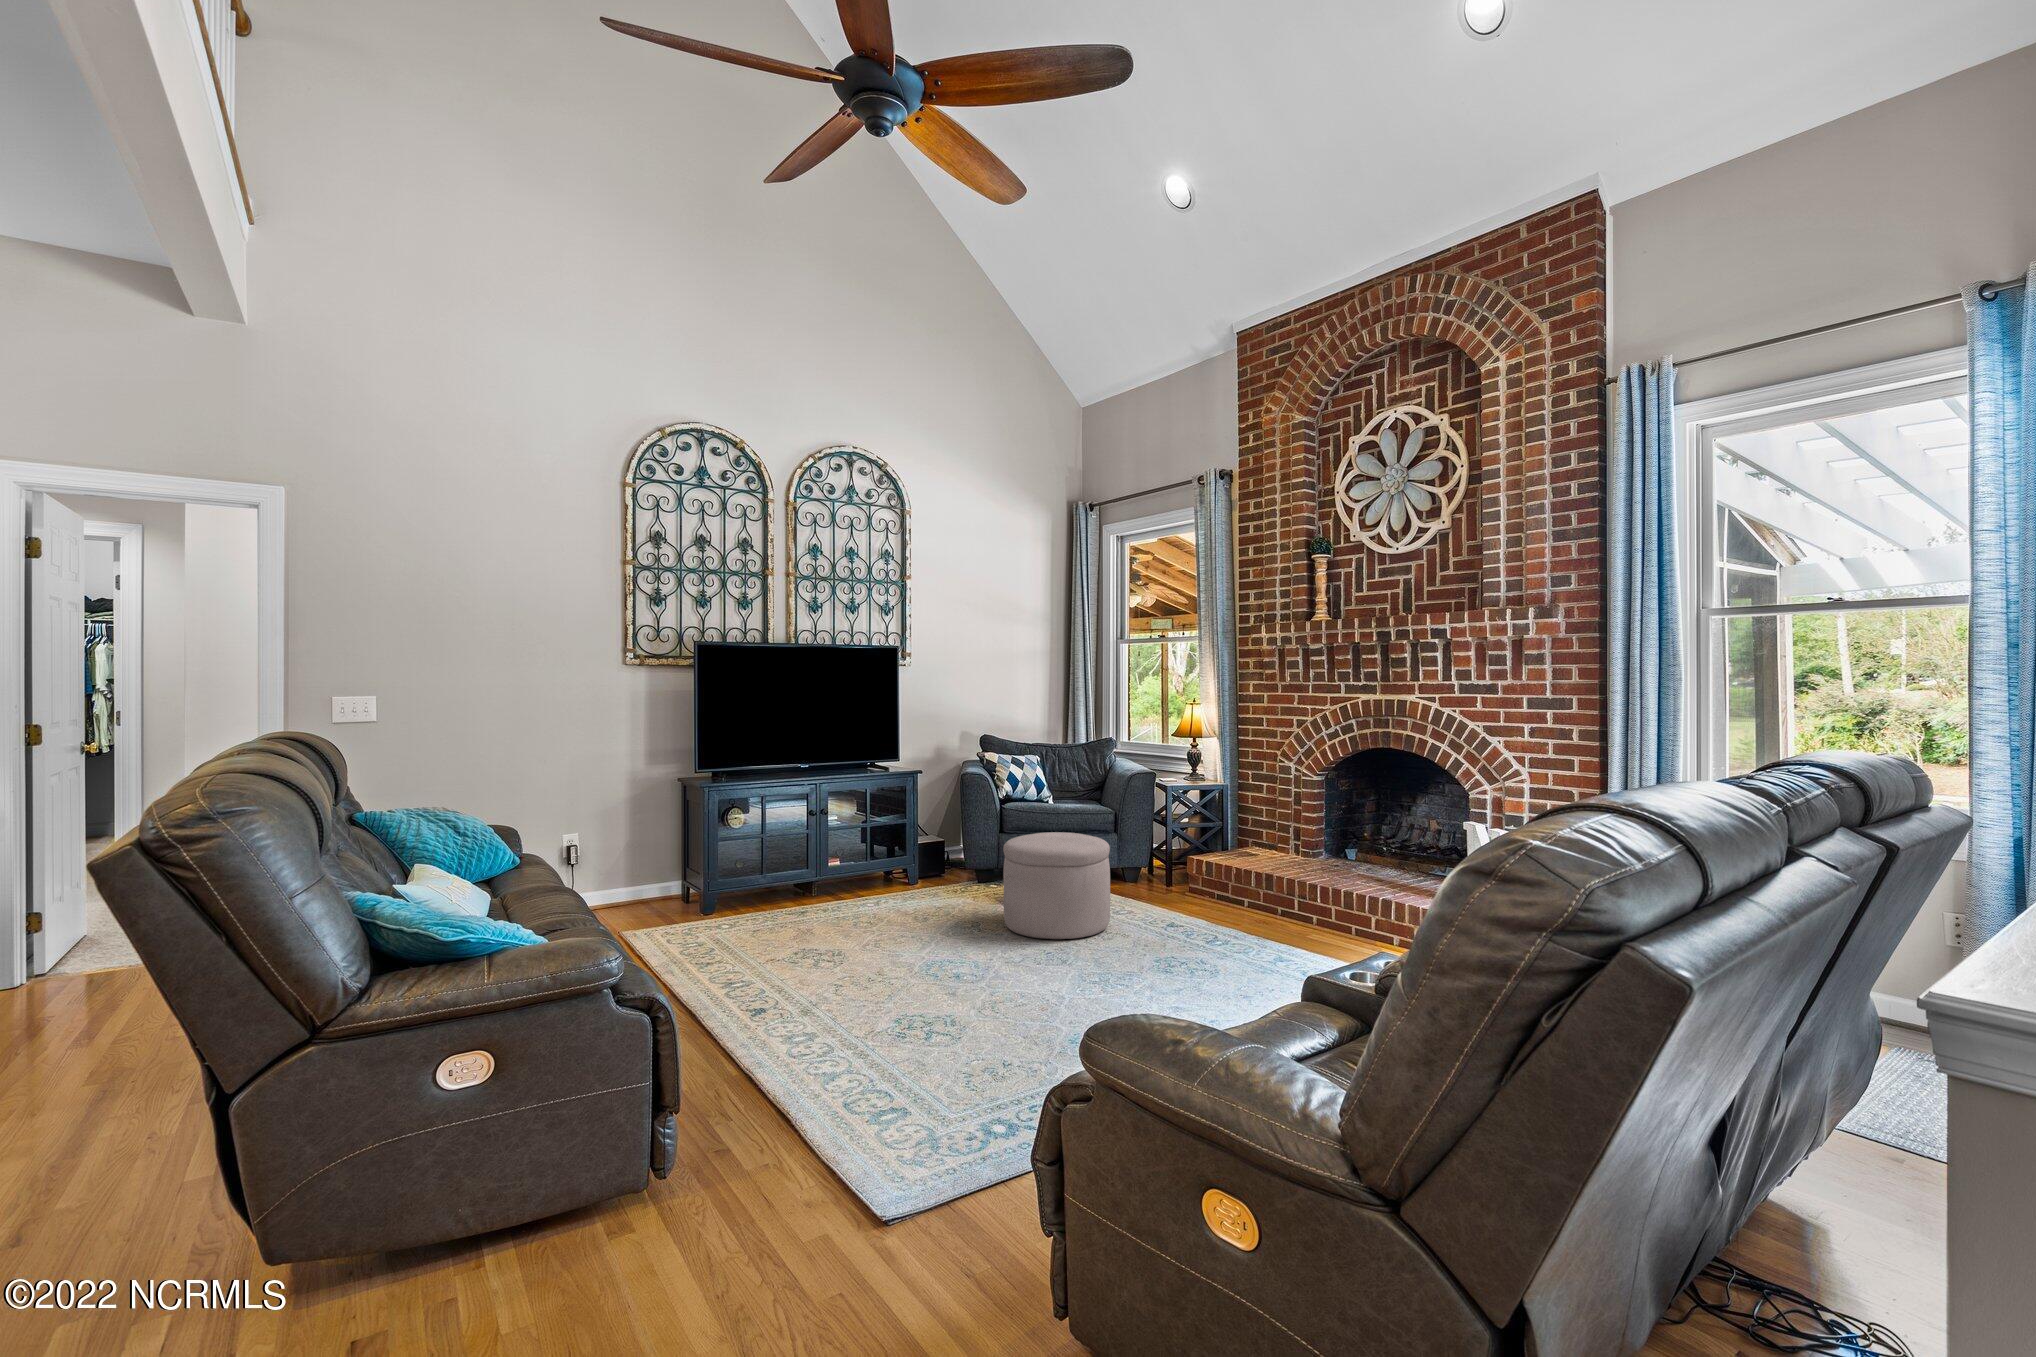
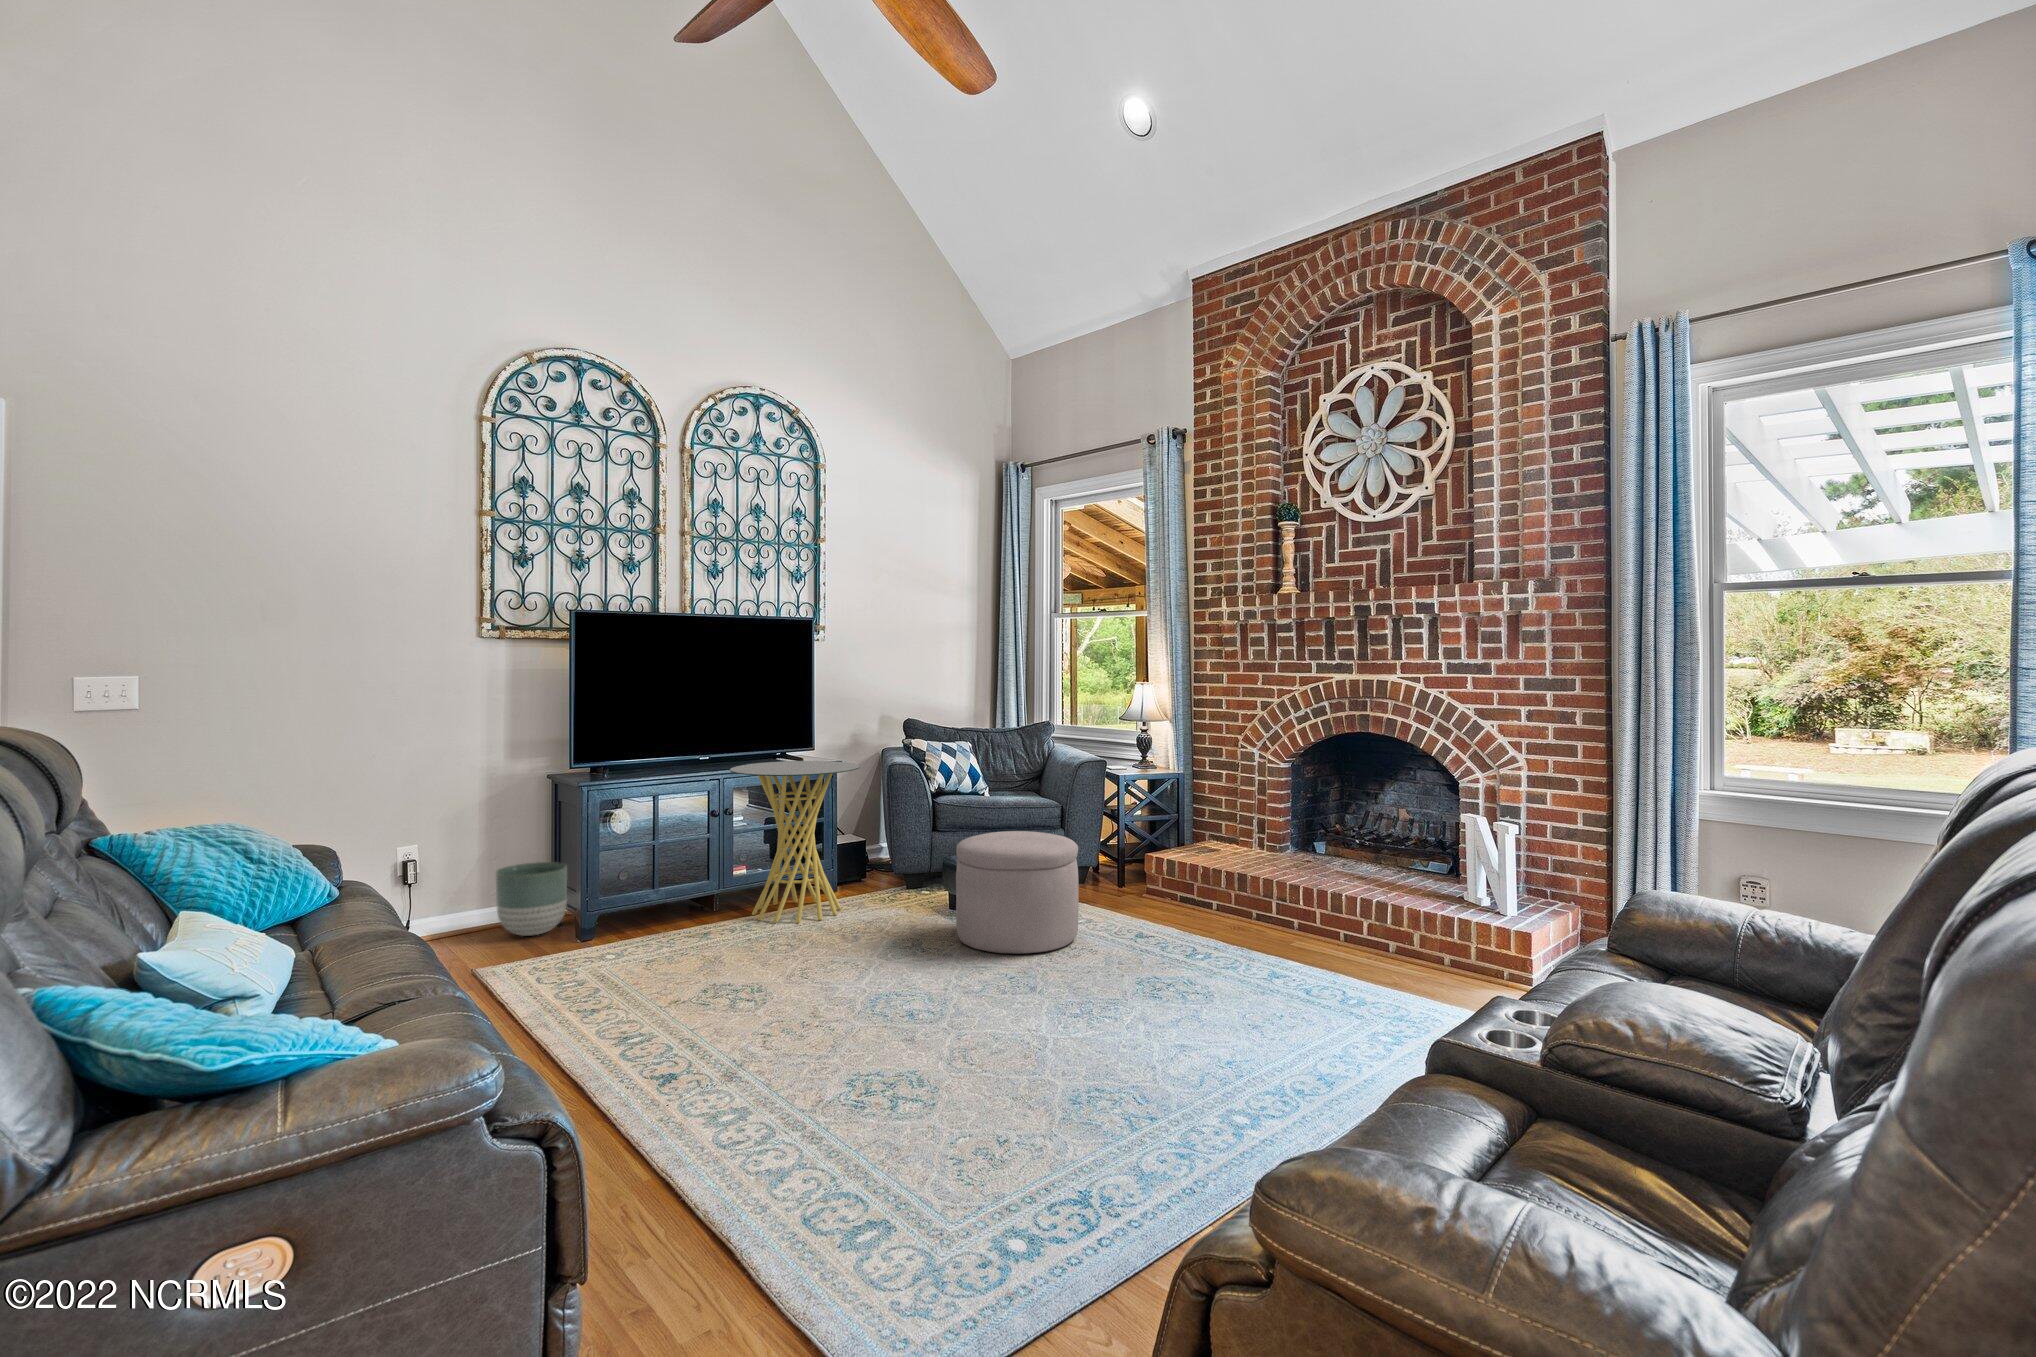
side table: none [821,768,931,907] -> present [730,761,860,923]
planter: none [632,850,689,910] -> present [496,862,567,936]

